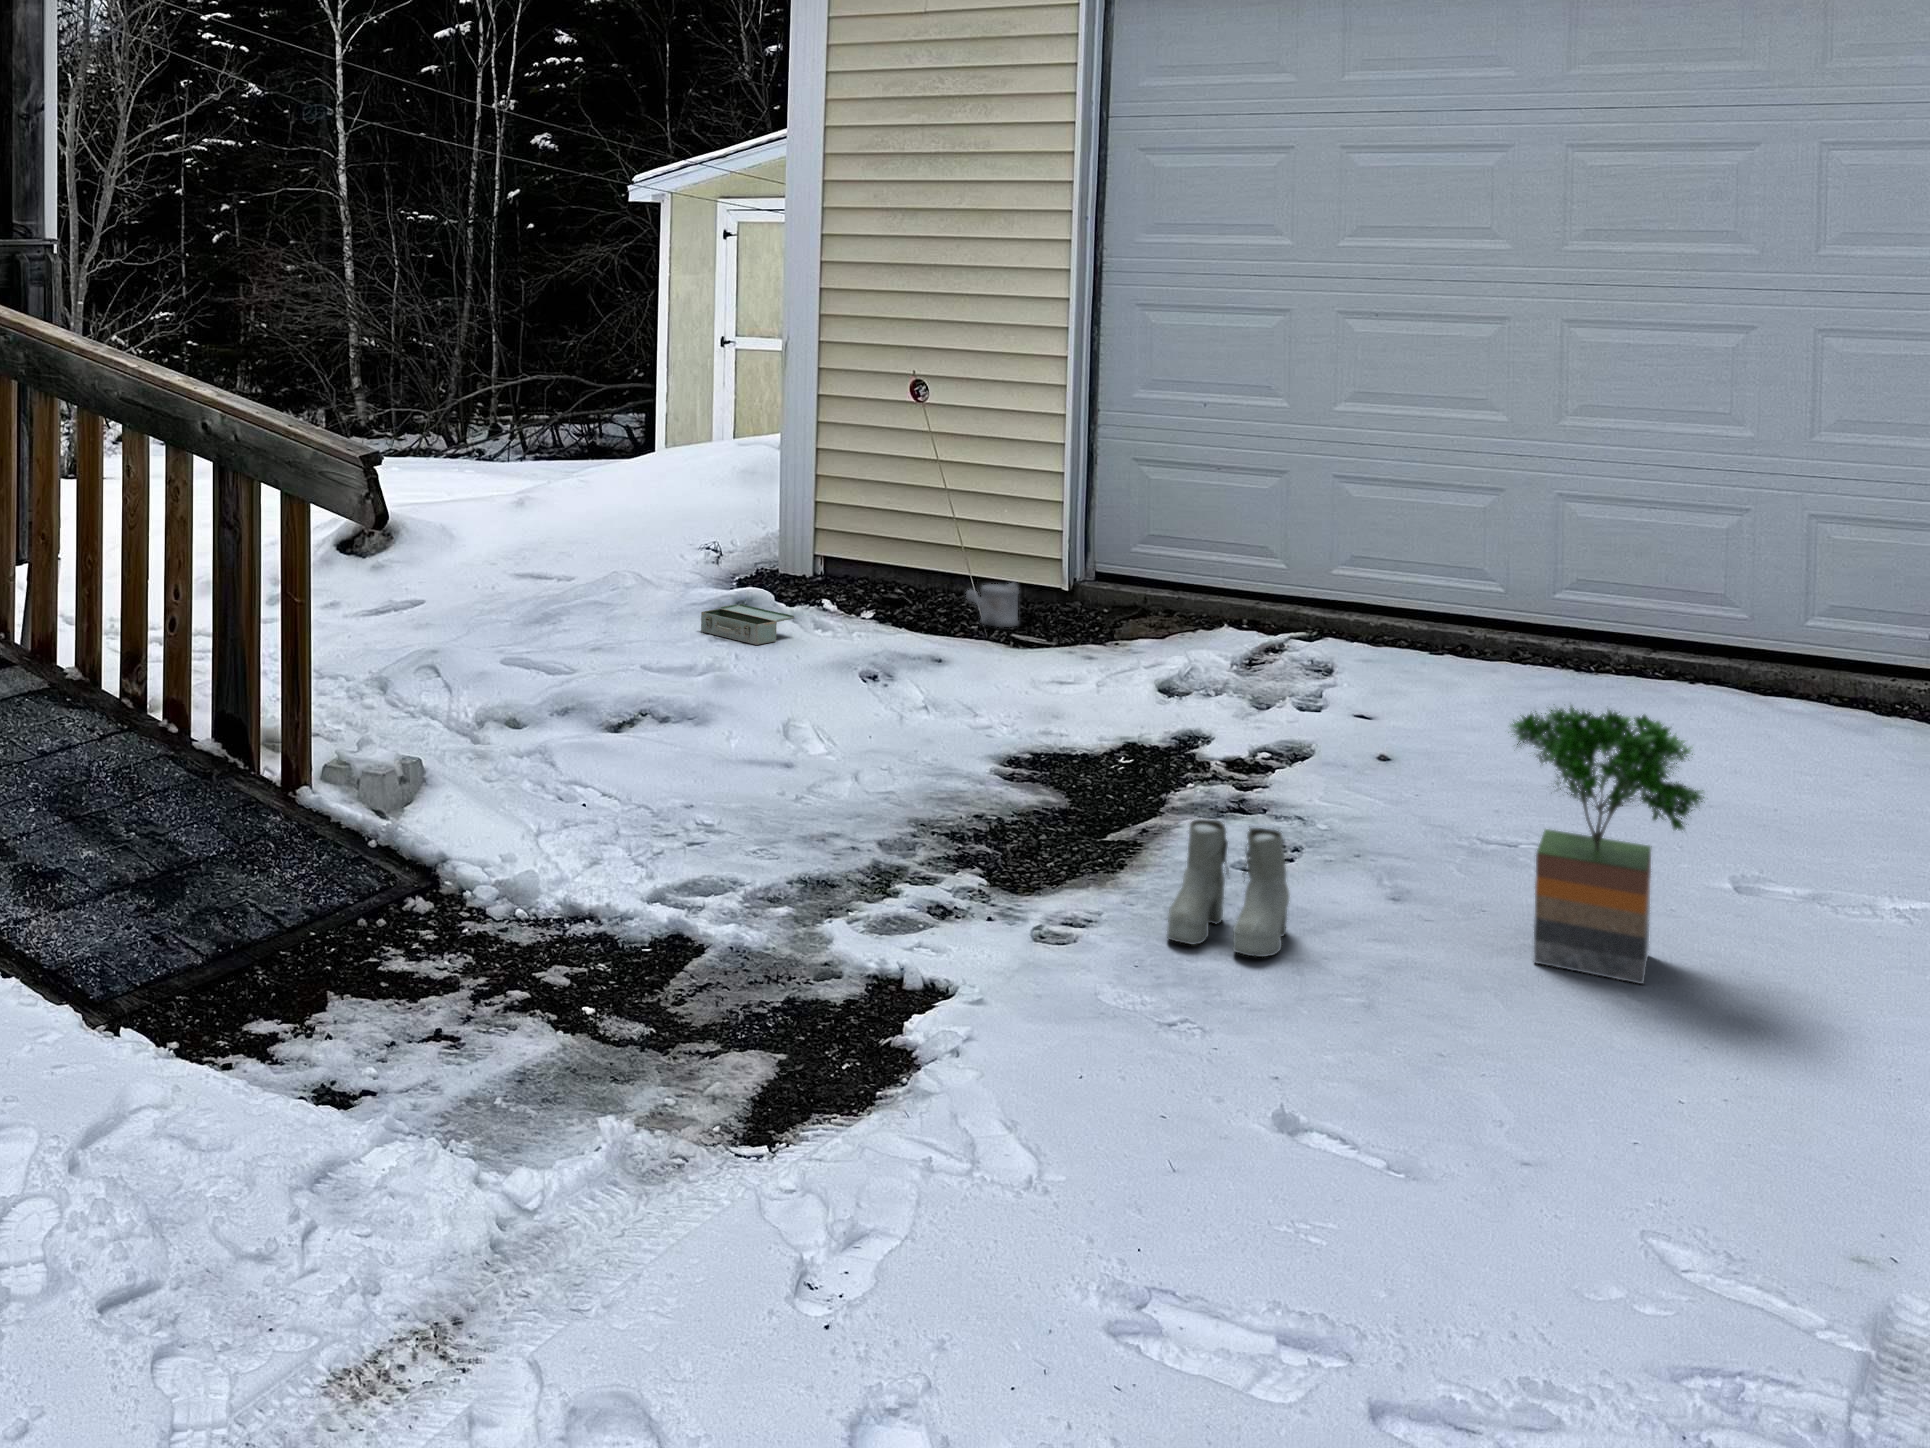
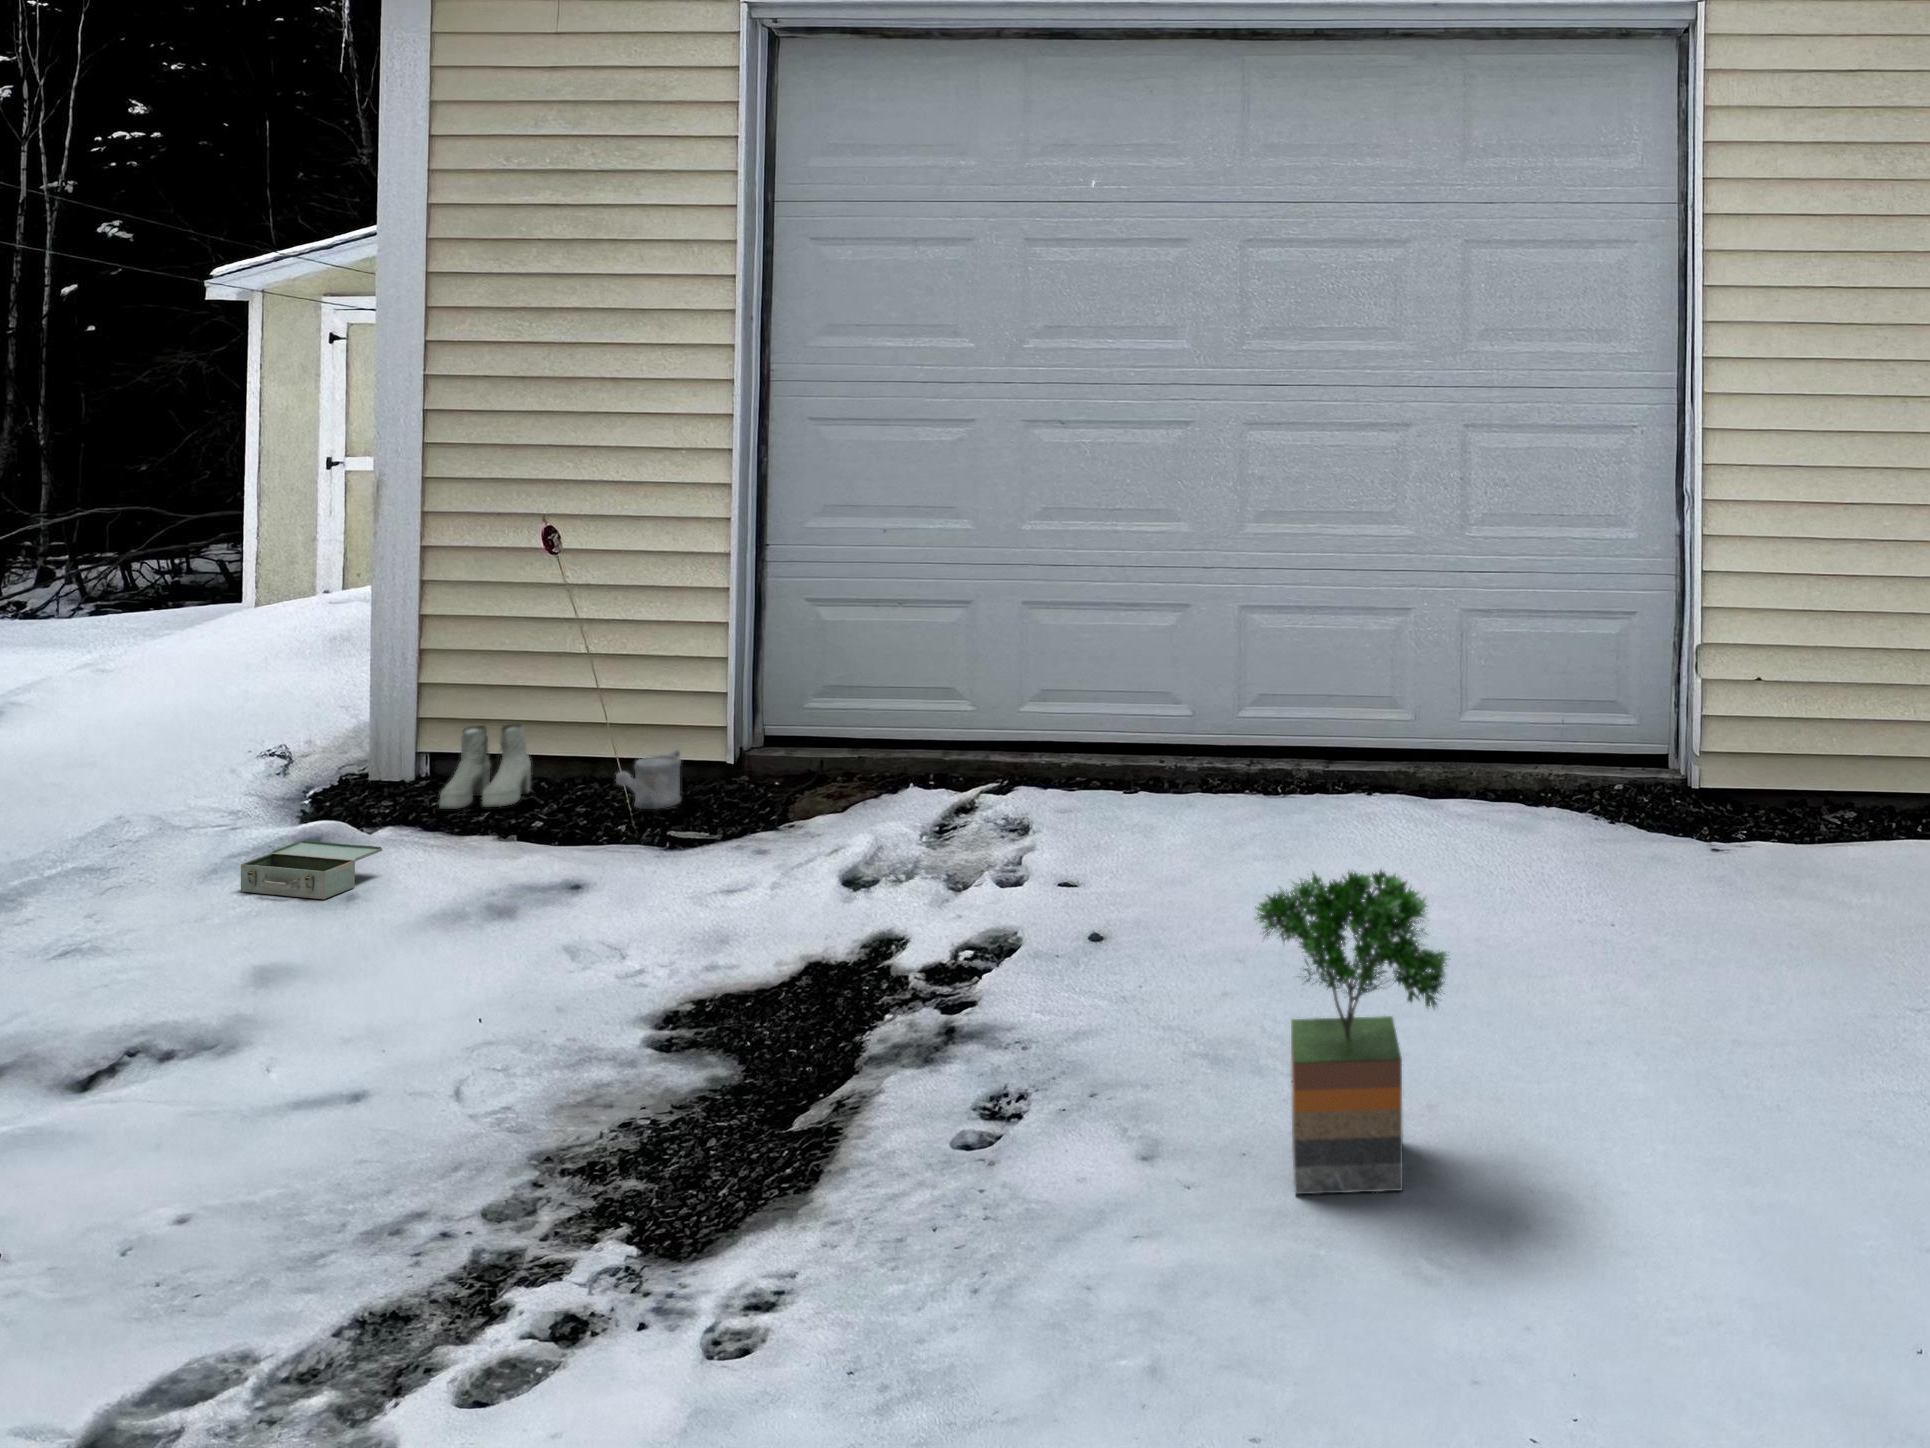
boots: present [1167,819,1289,957] -> present [439,724,531,809]

